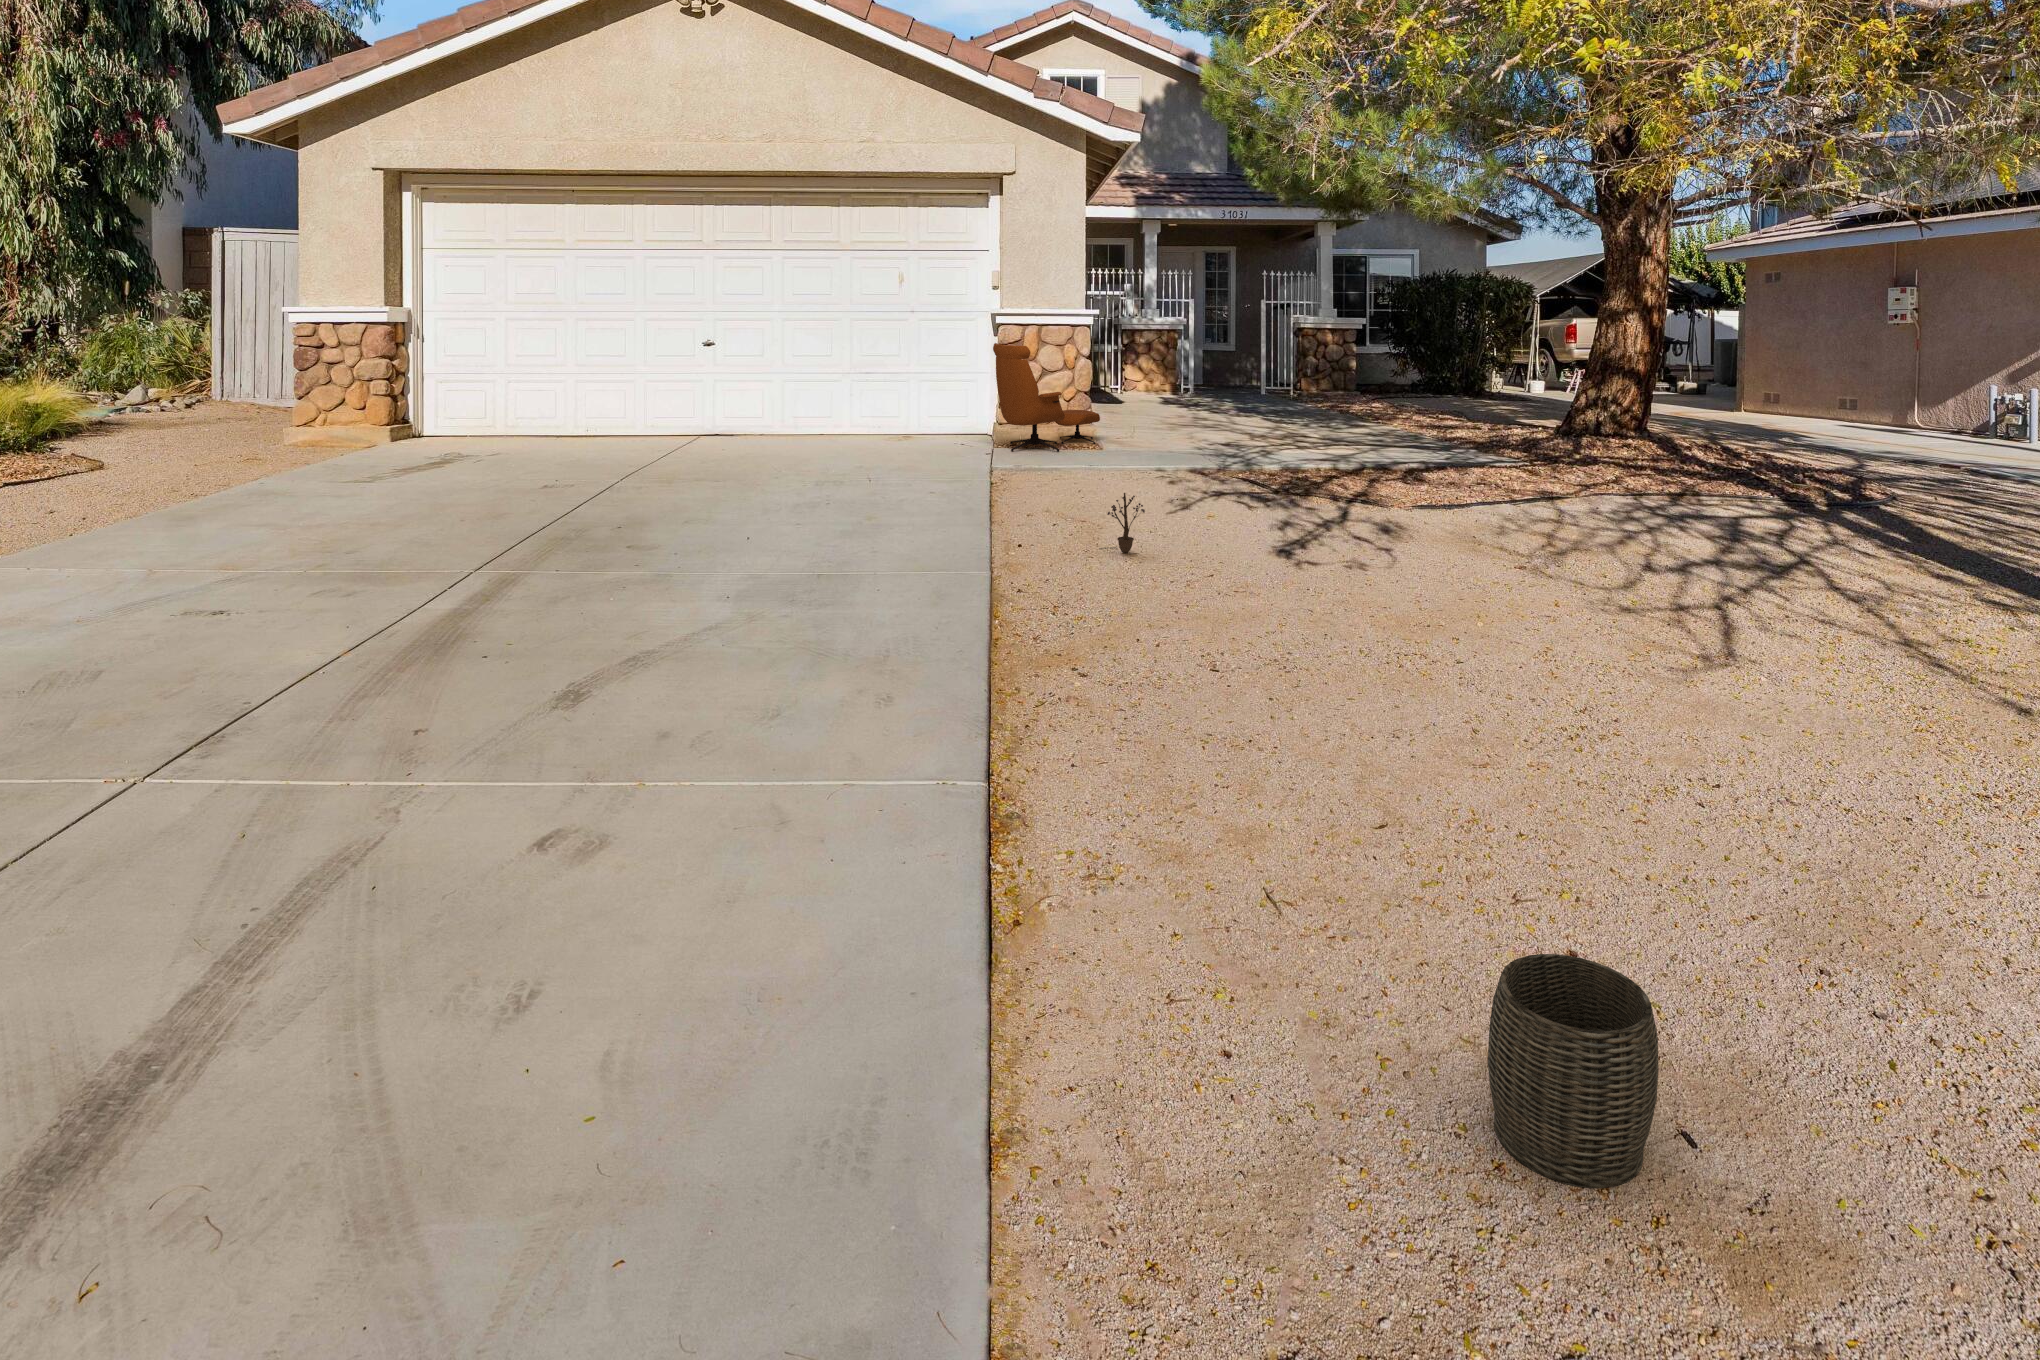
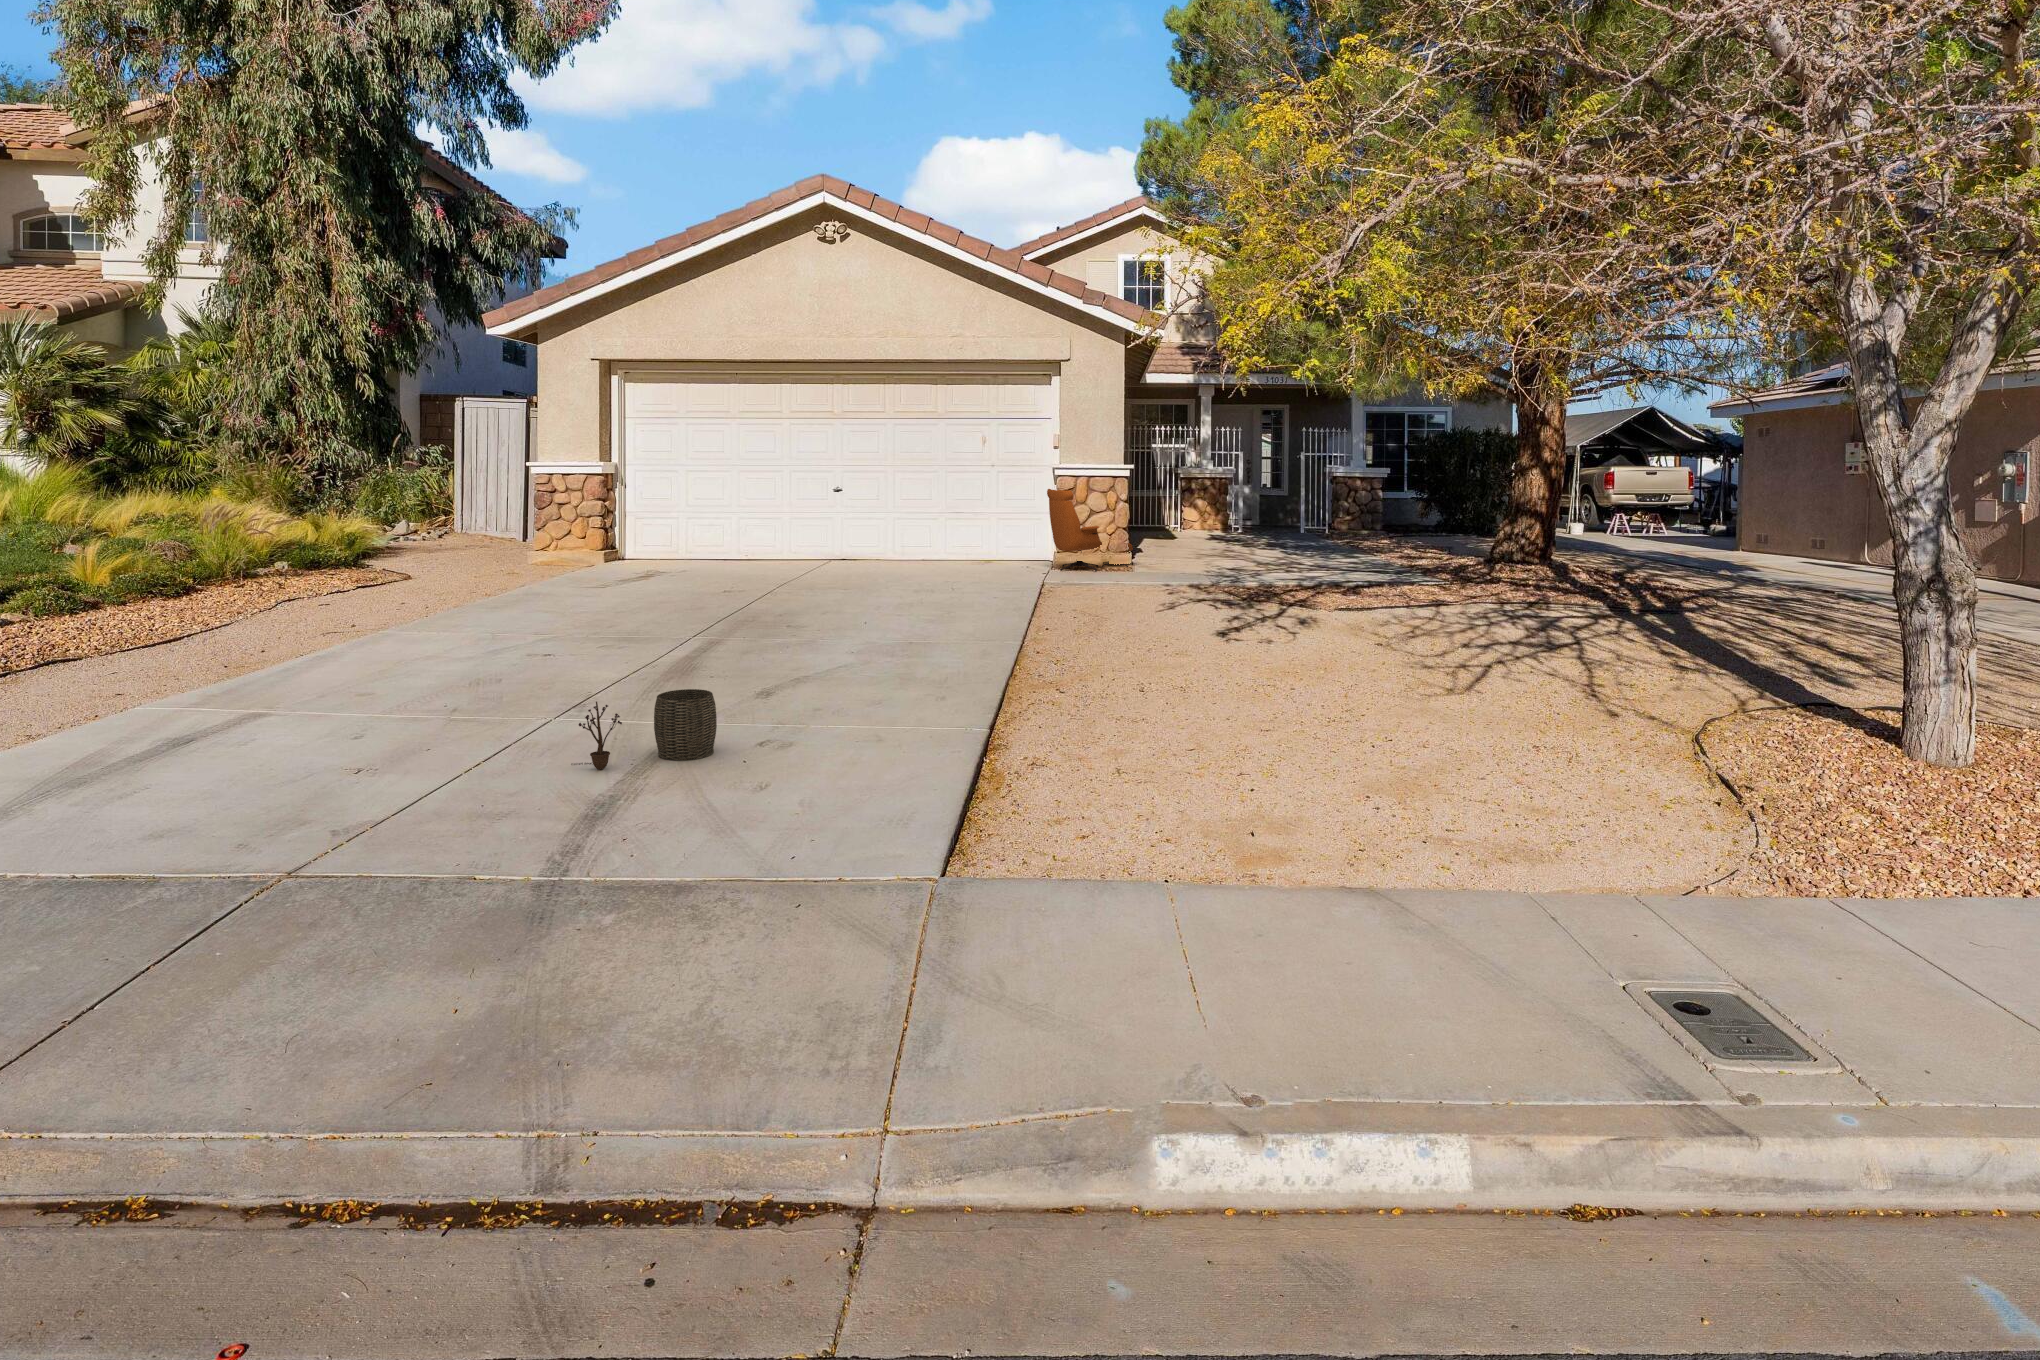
decorative plant: present [1099,493,1145,553] -> present [574,702,622,769]
woven basket: present [1488,954,1659,1188] -> present [654,689,717,760]

